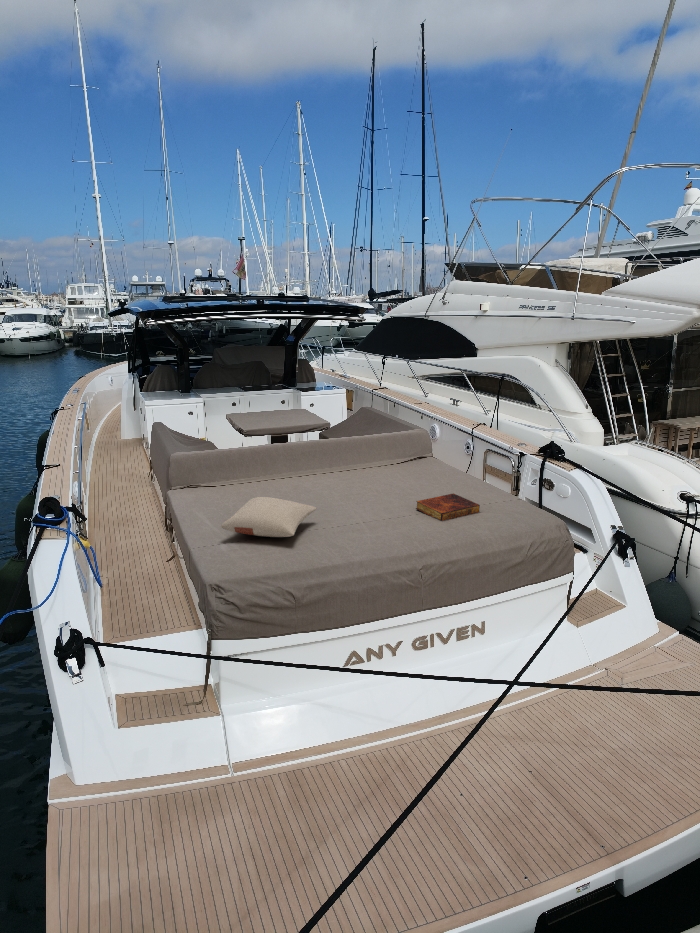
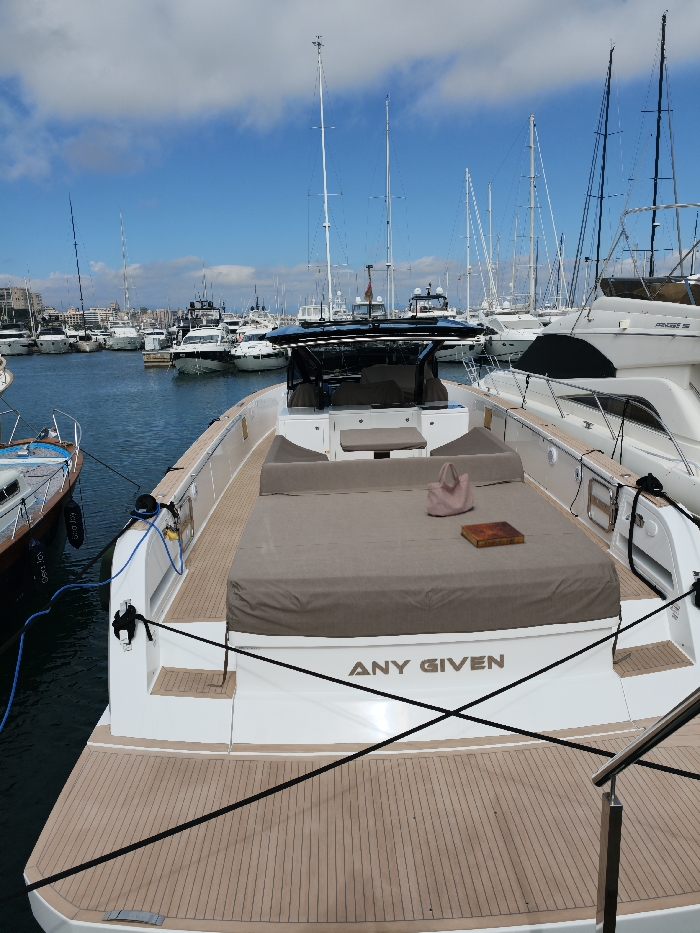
handbag: none [367,439,408,495] -> present [427,462,474,516]
pillow: present [221,497,317,537] -> none [264,510,358,548]

